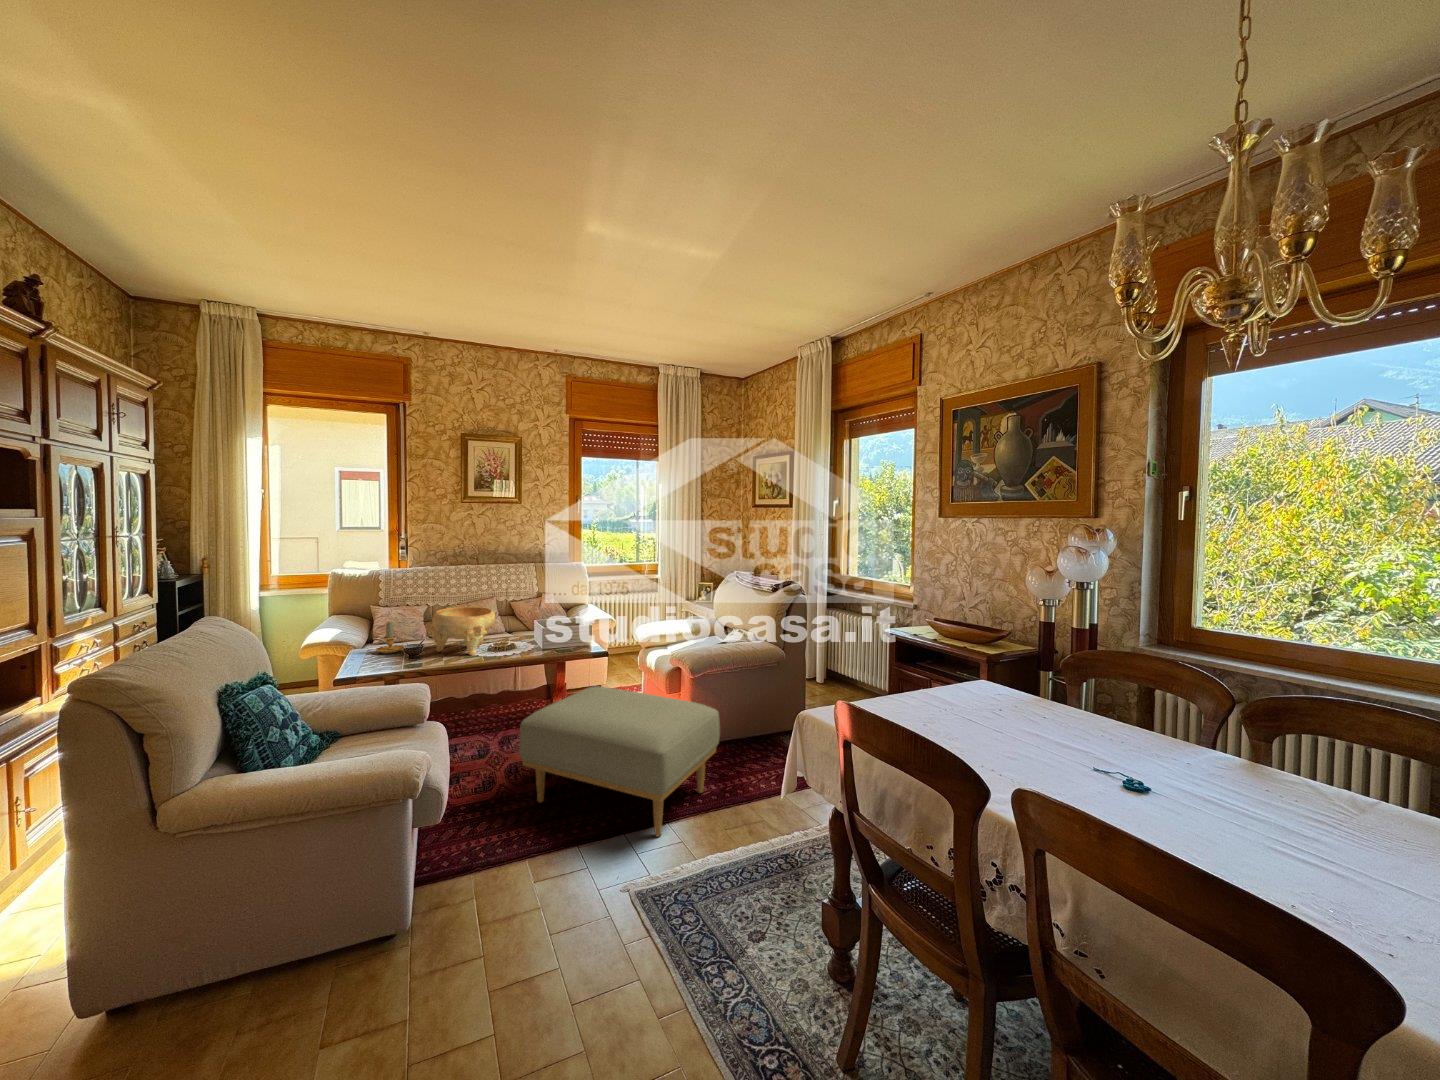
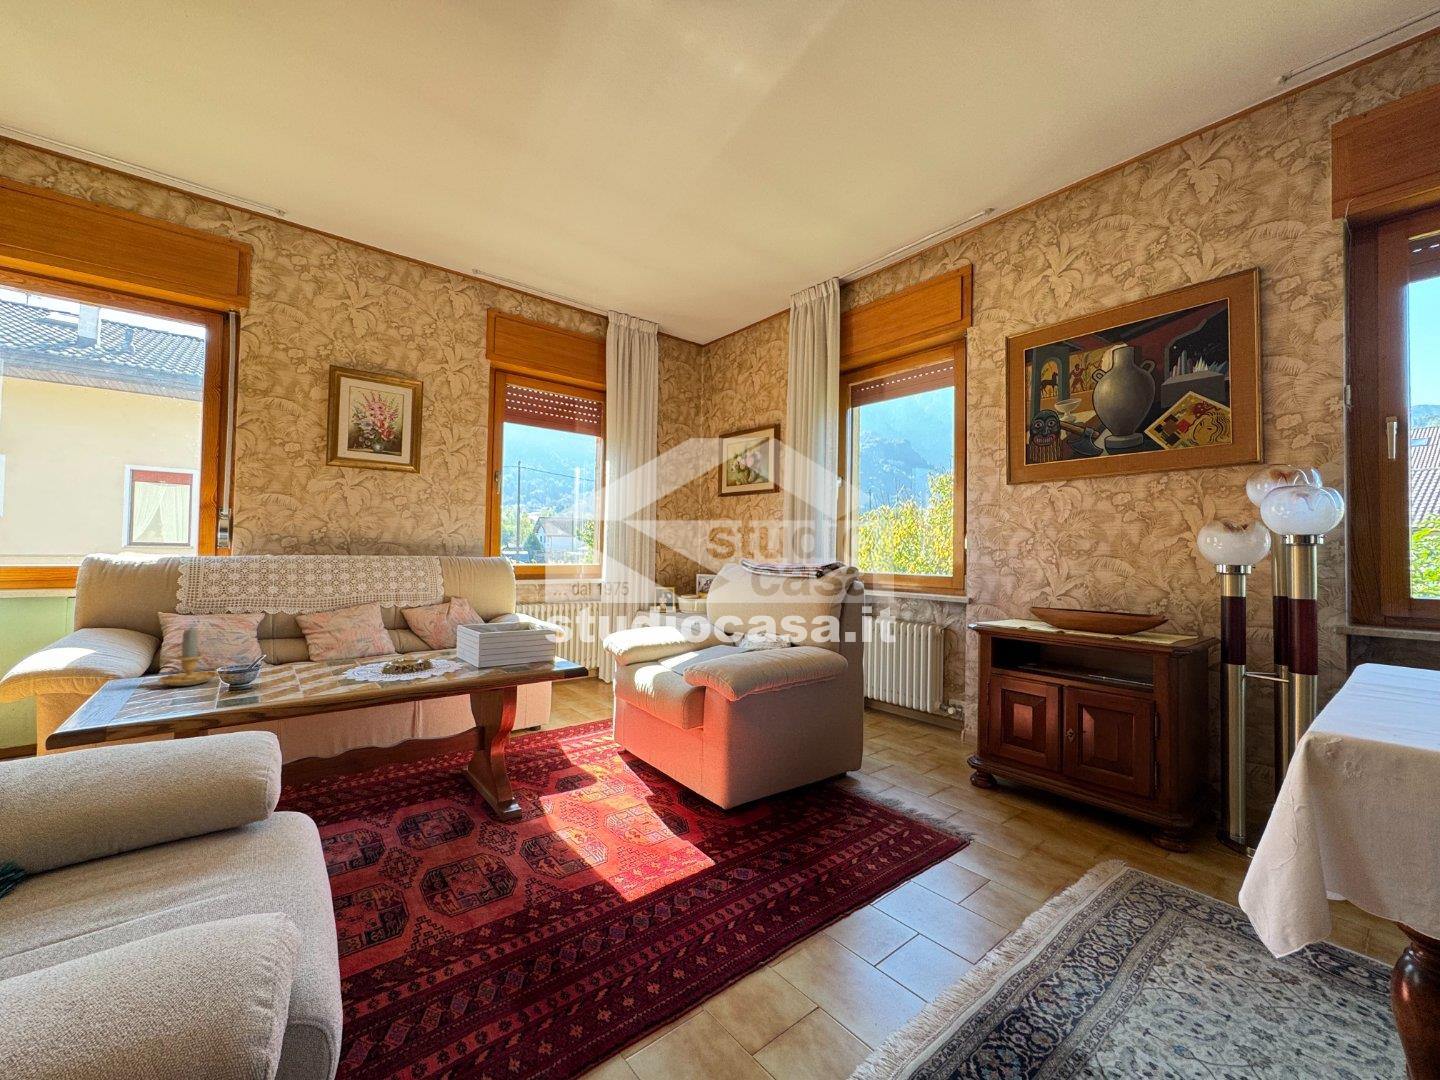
decorative bowl: present [427,607,495,656] -> none [268,603,397,682]
ottoman: present [519,686,720,837] -> none [470,722,810,1003]

